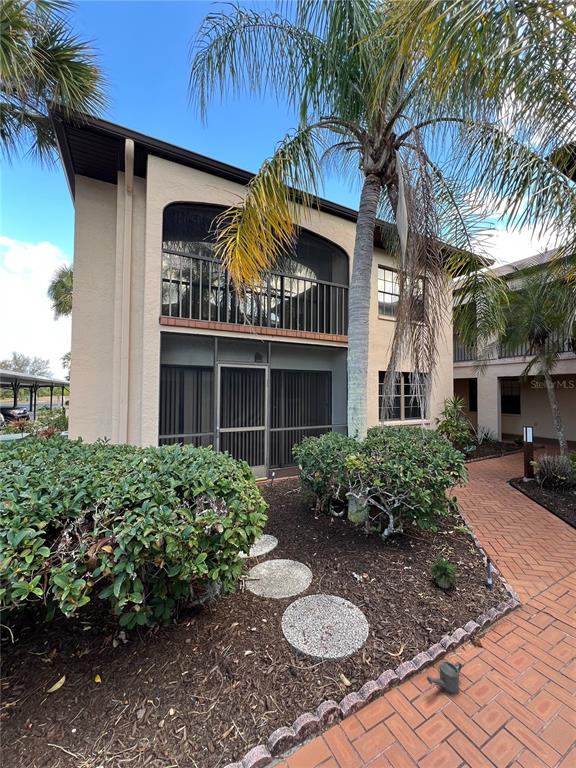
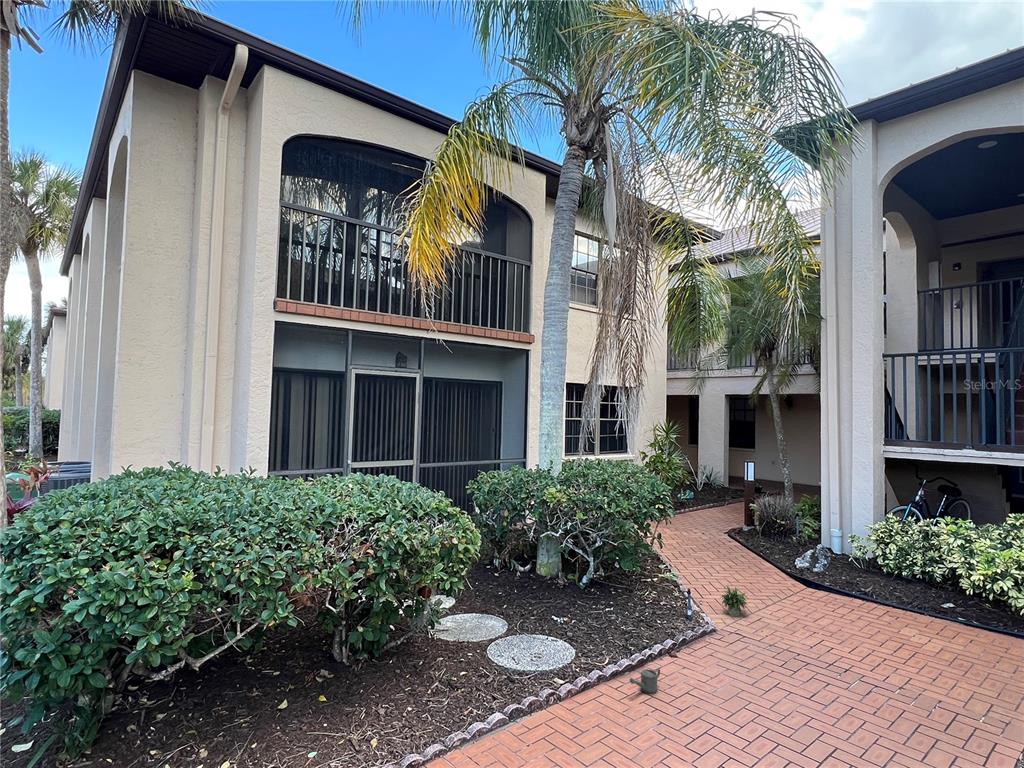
potted plant: present [429,554,457,588] -> present [721,586,747,616]

